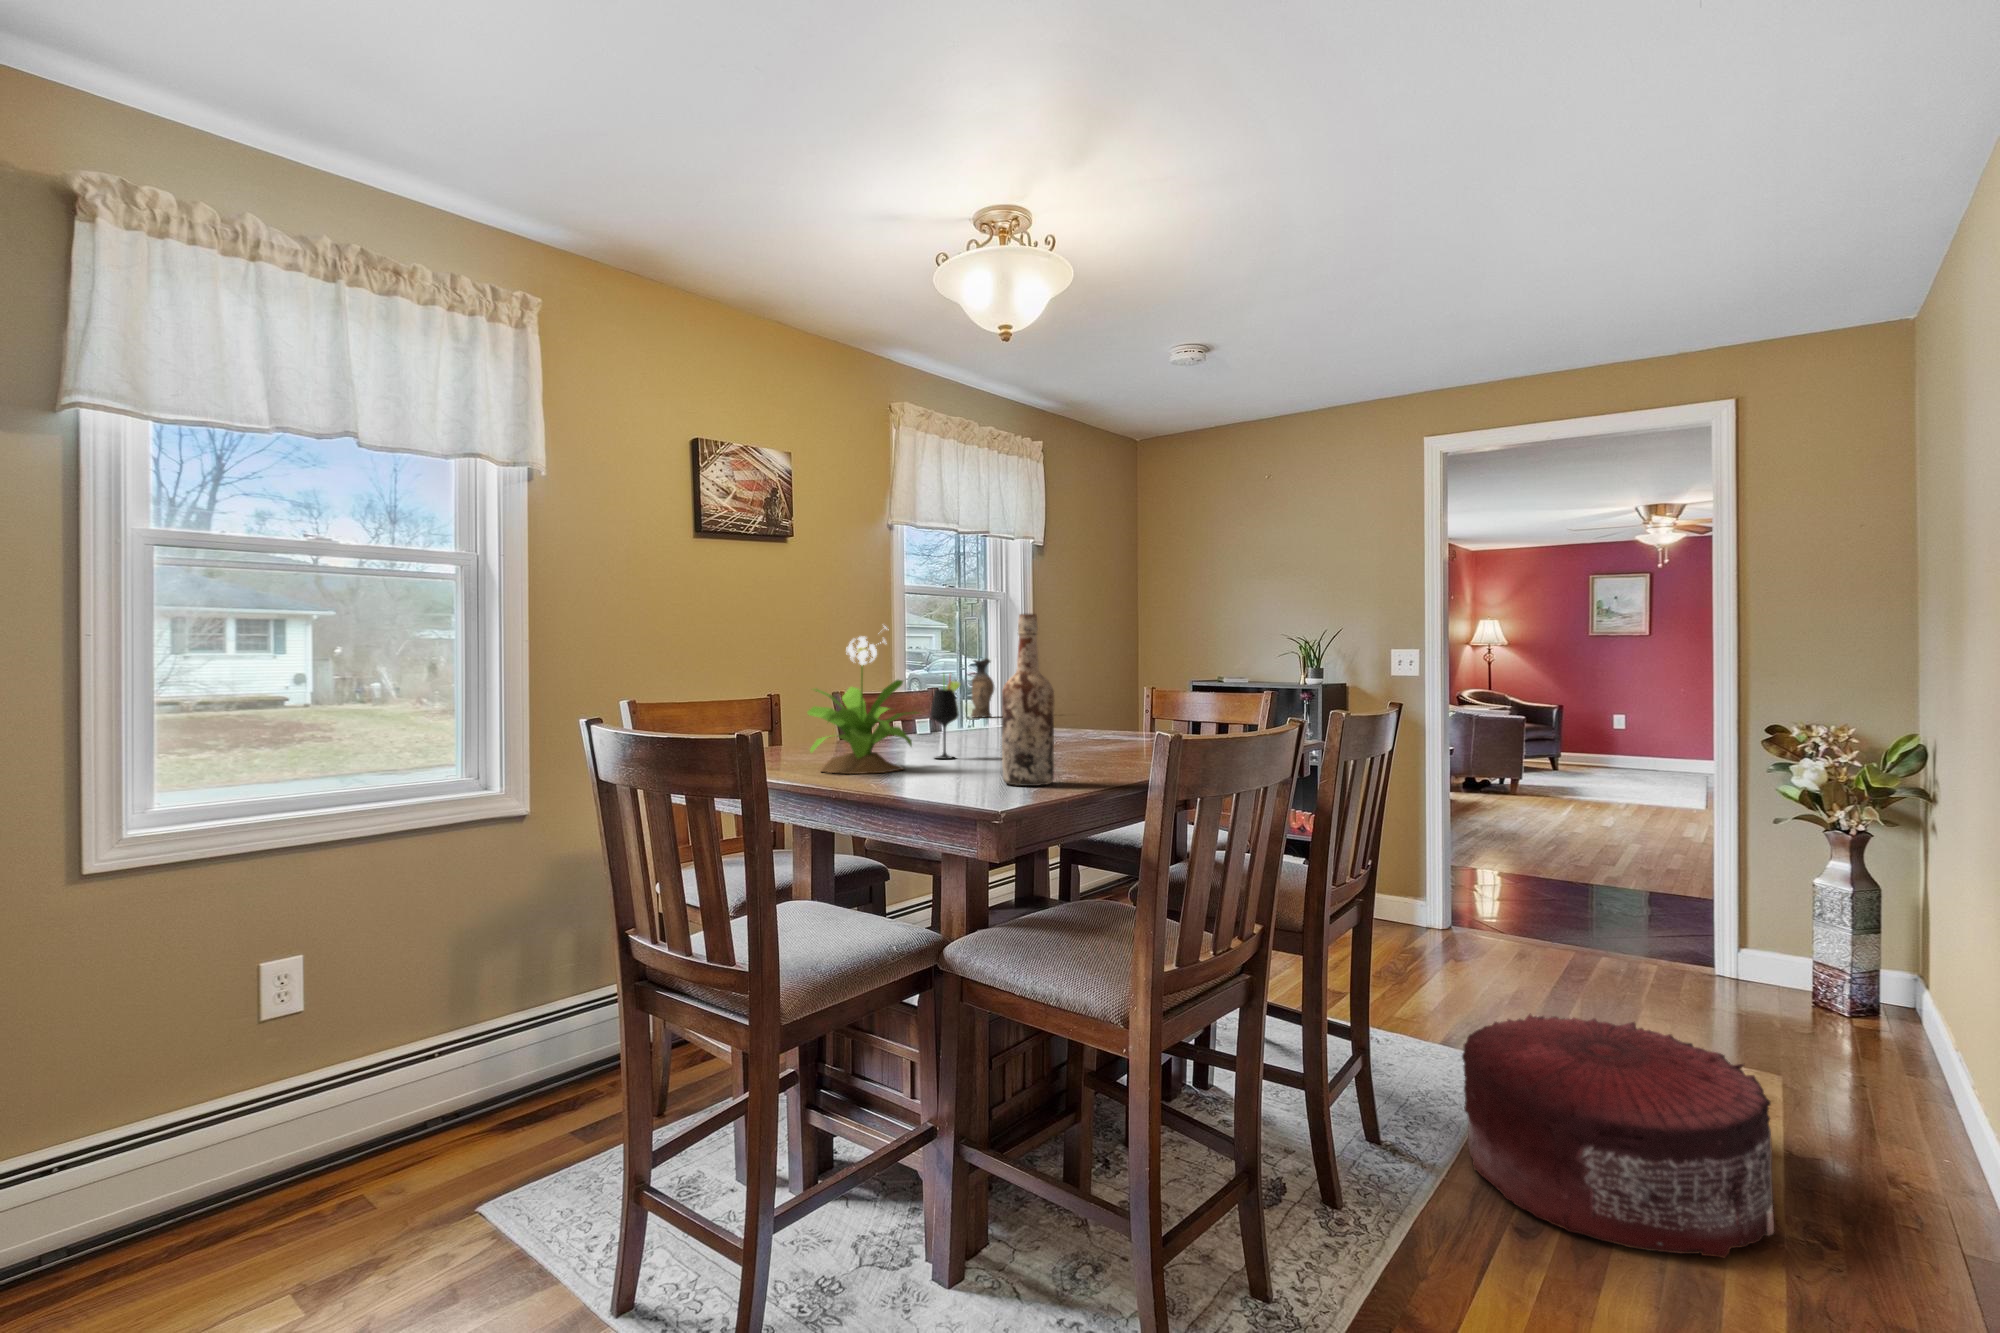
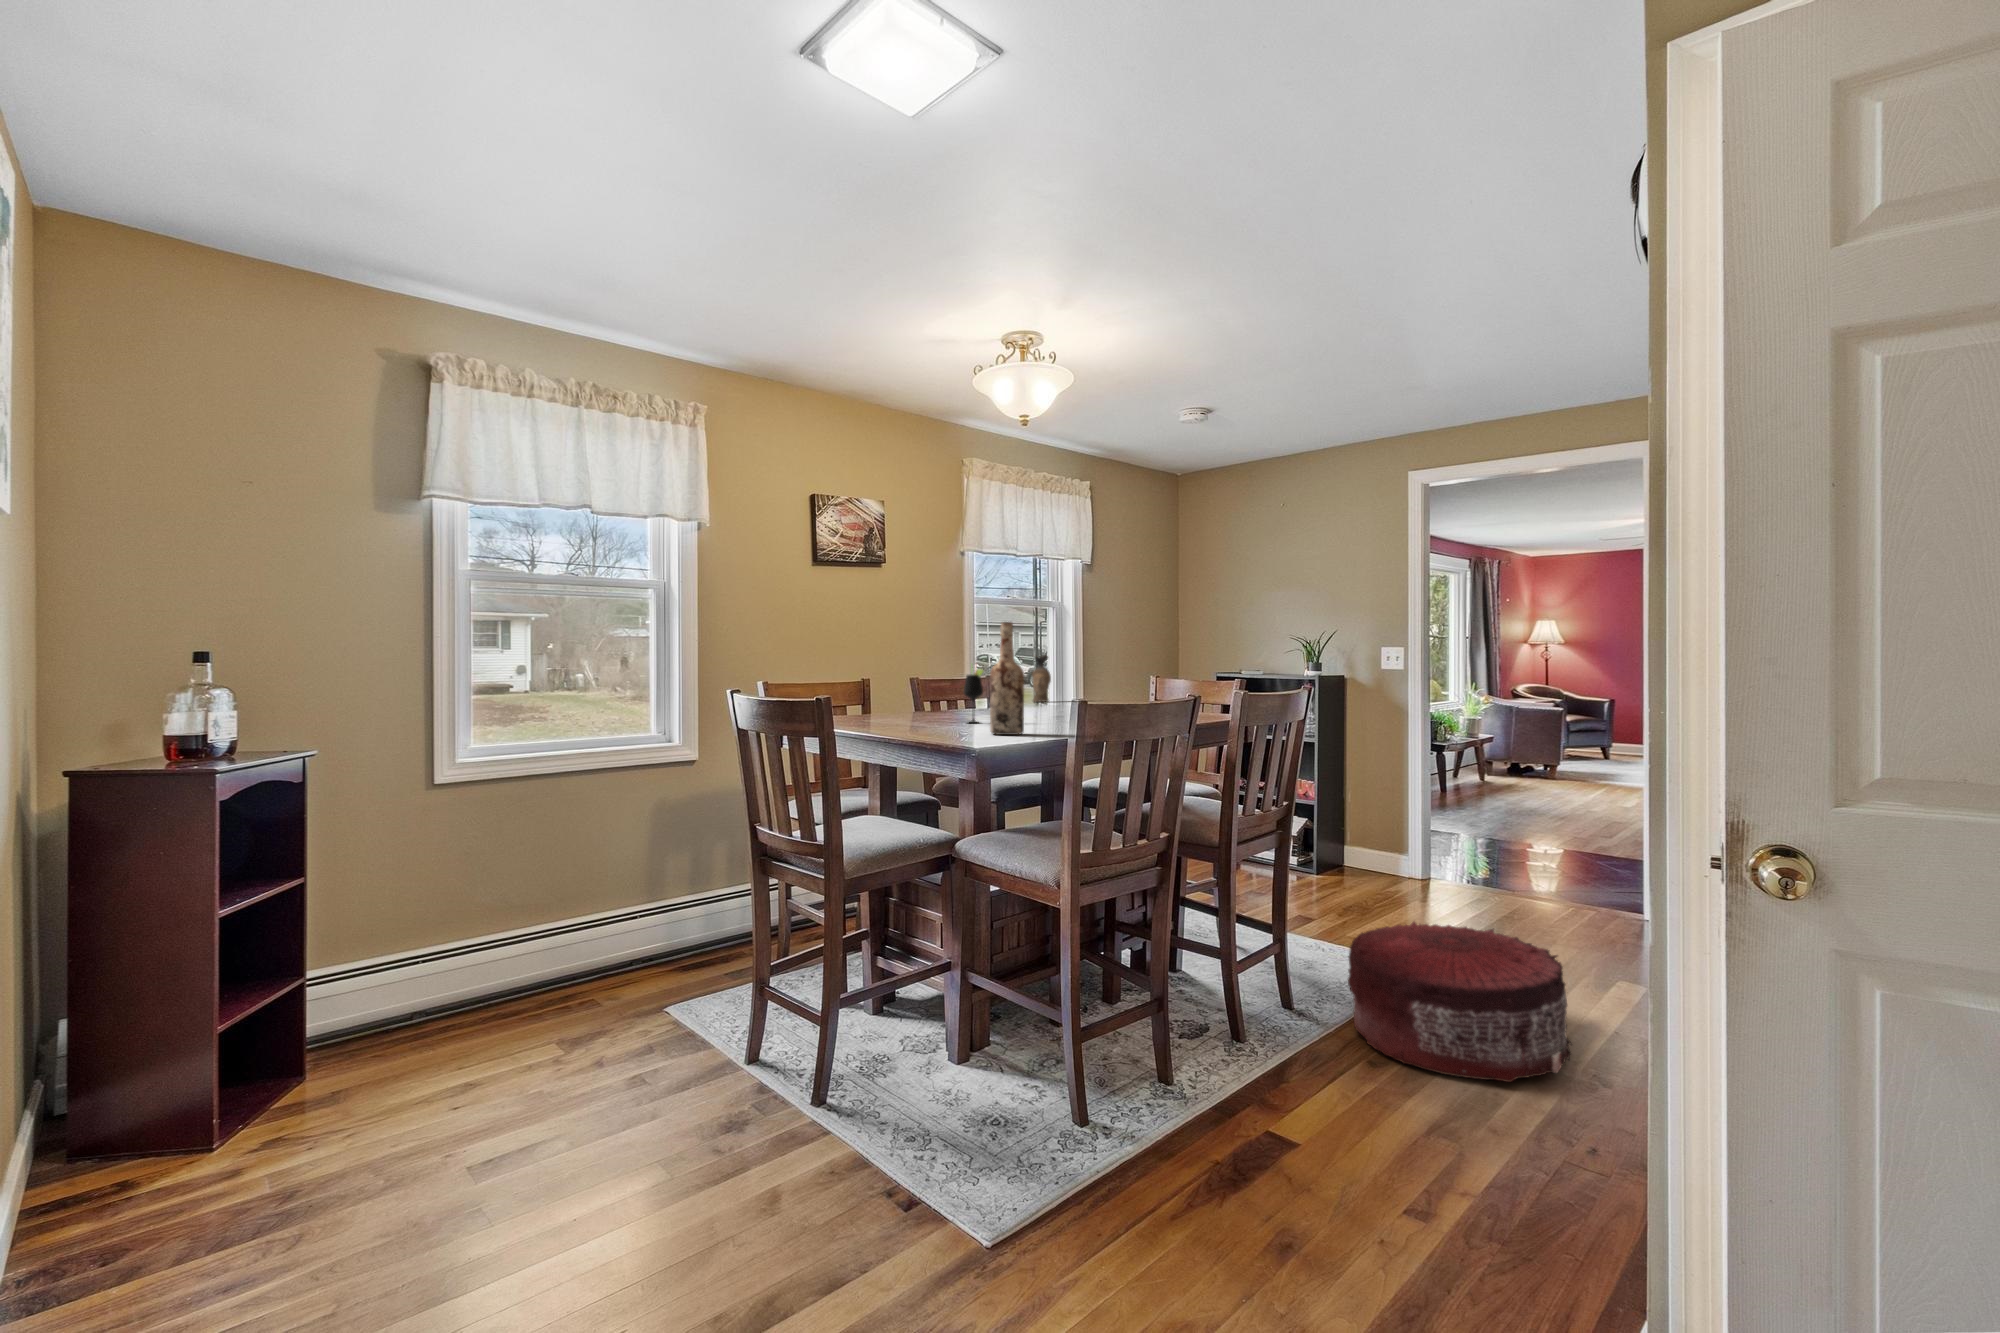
potted flower: present [807,627,918,774] -> none [873,629,948,729]

